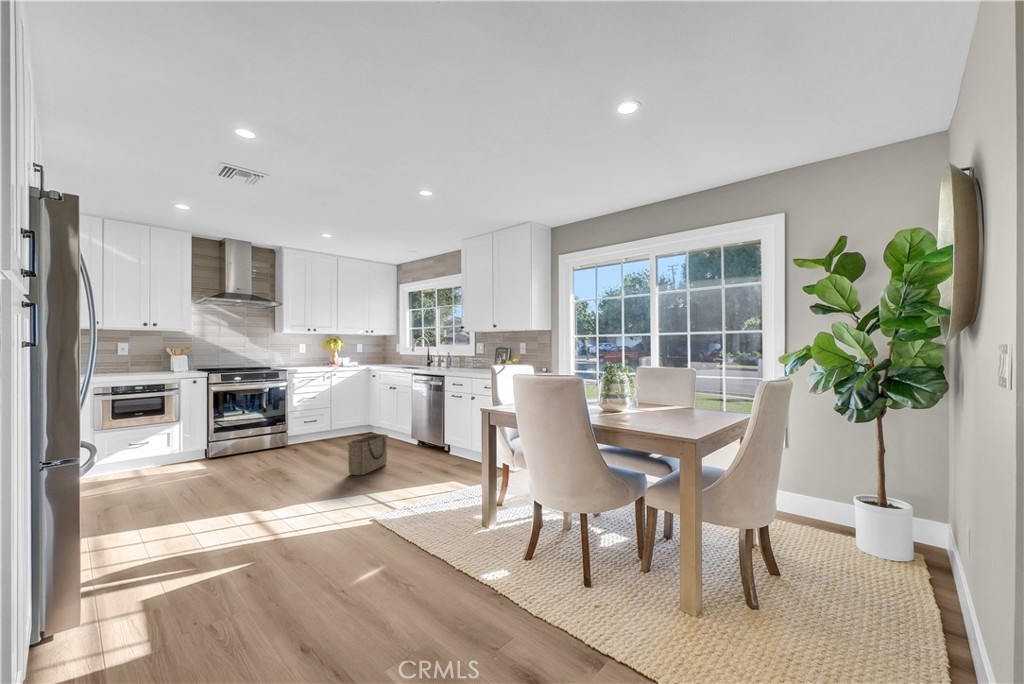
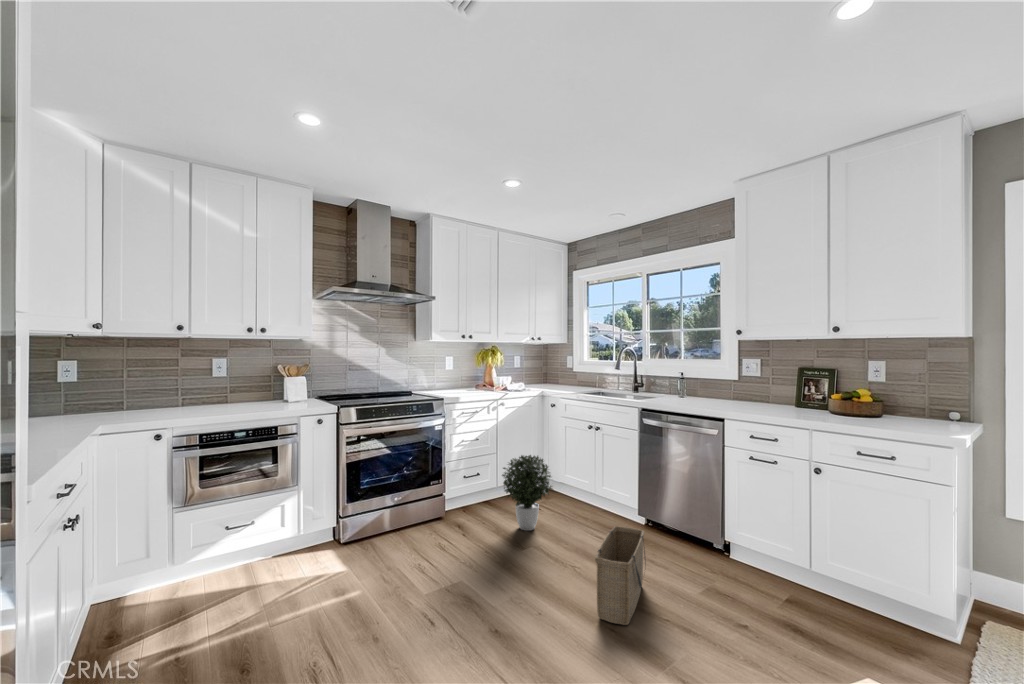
potted plant: none [323,403,357,450] -> present [502,455,552,531]

